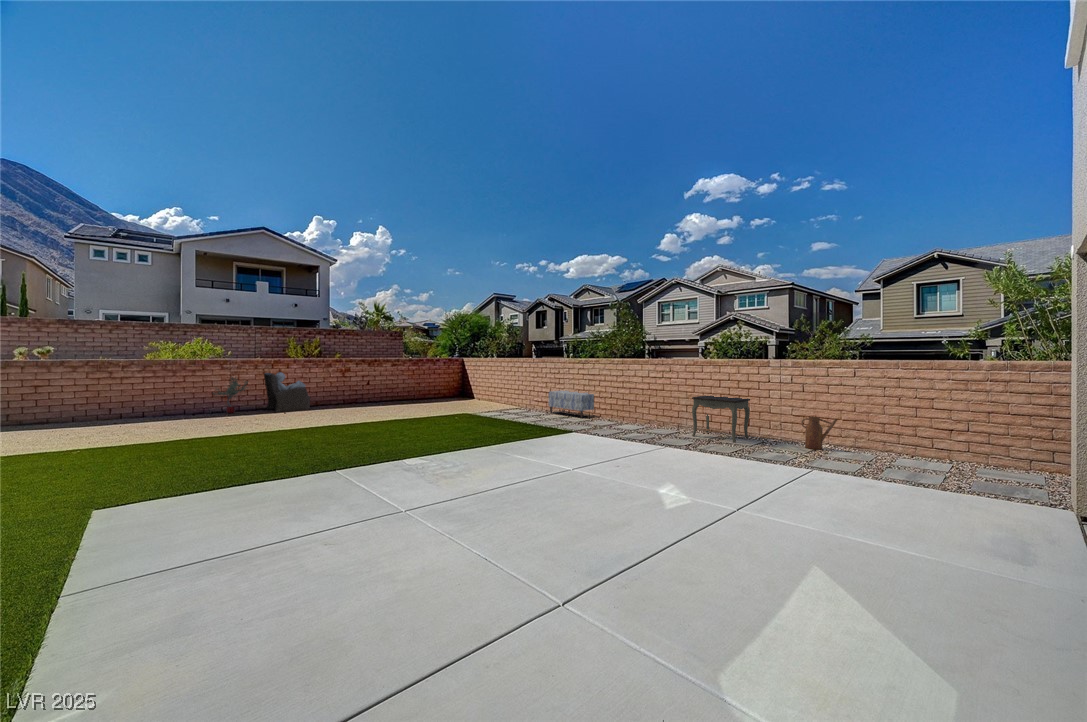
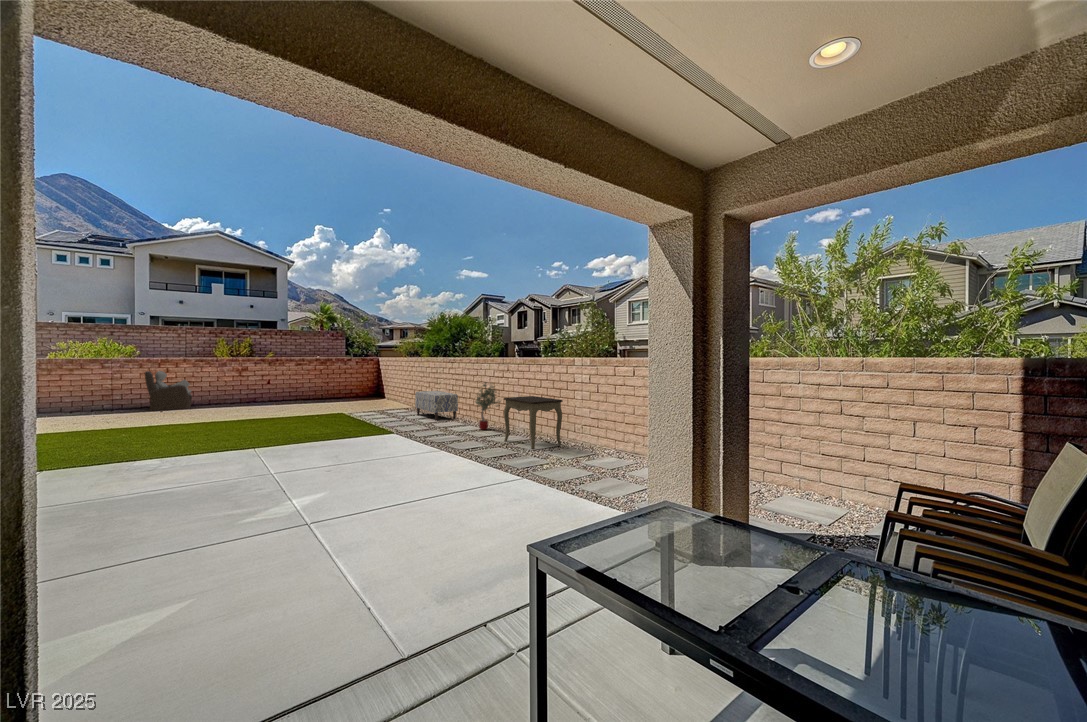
potted tree: present [213,378,248,413] -> present [476,382,500,430]
watering can: present [801,417,837,450] -> none [598,421,626,459]

